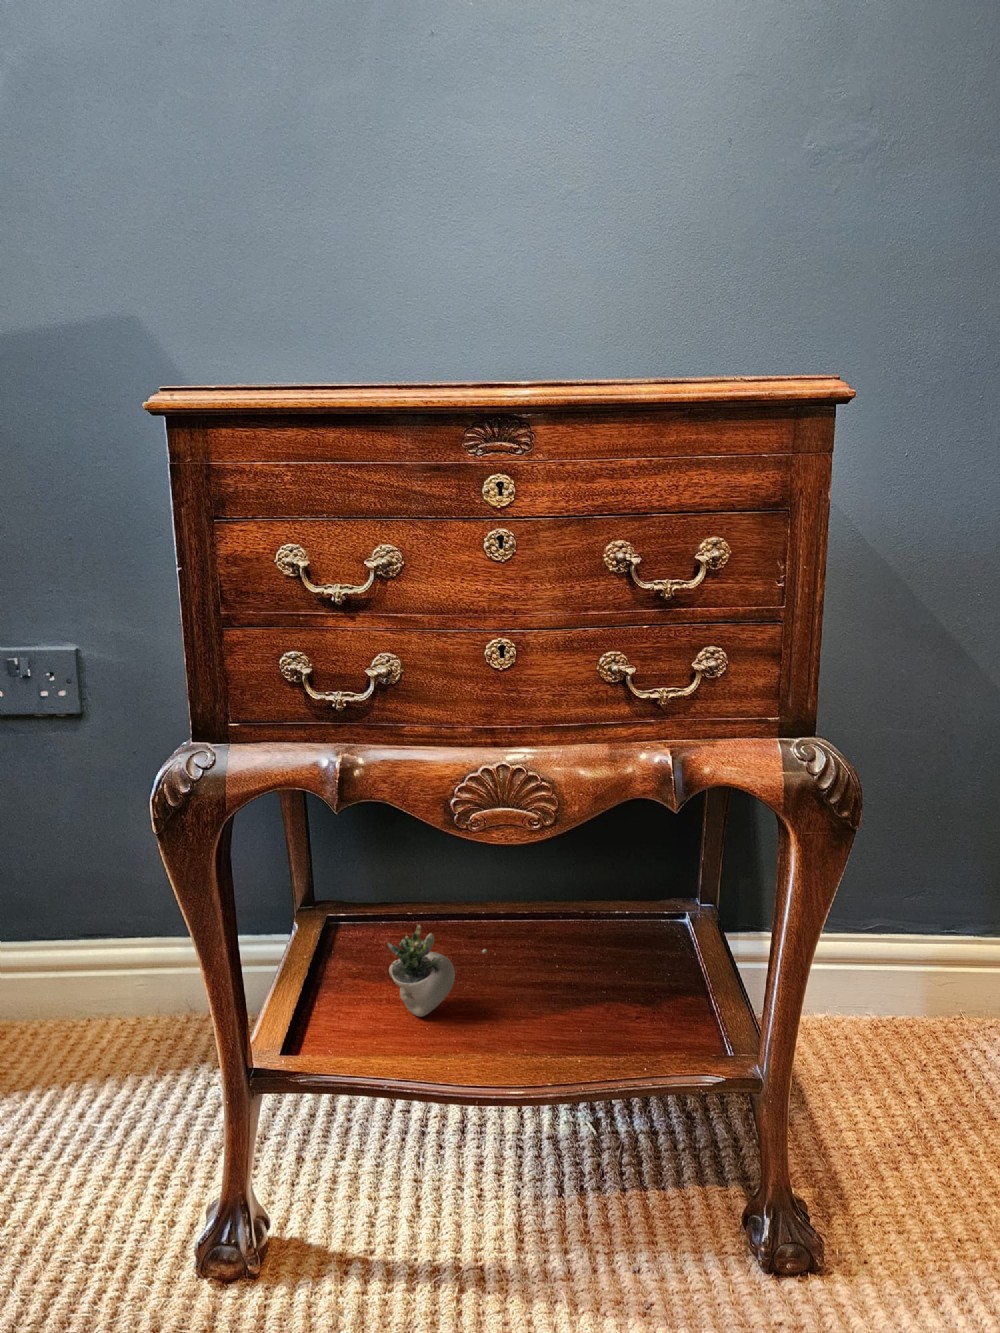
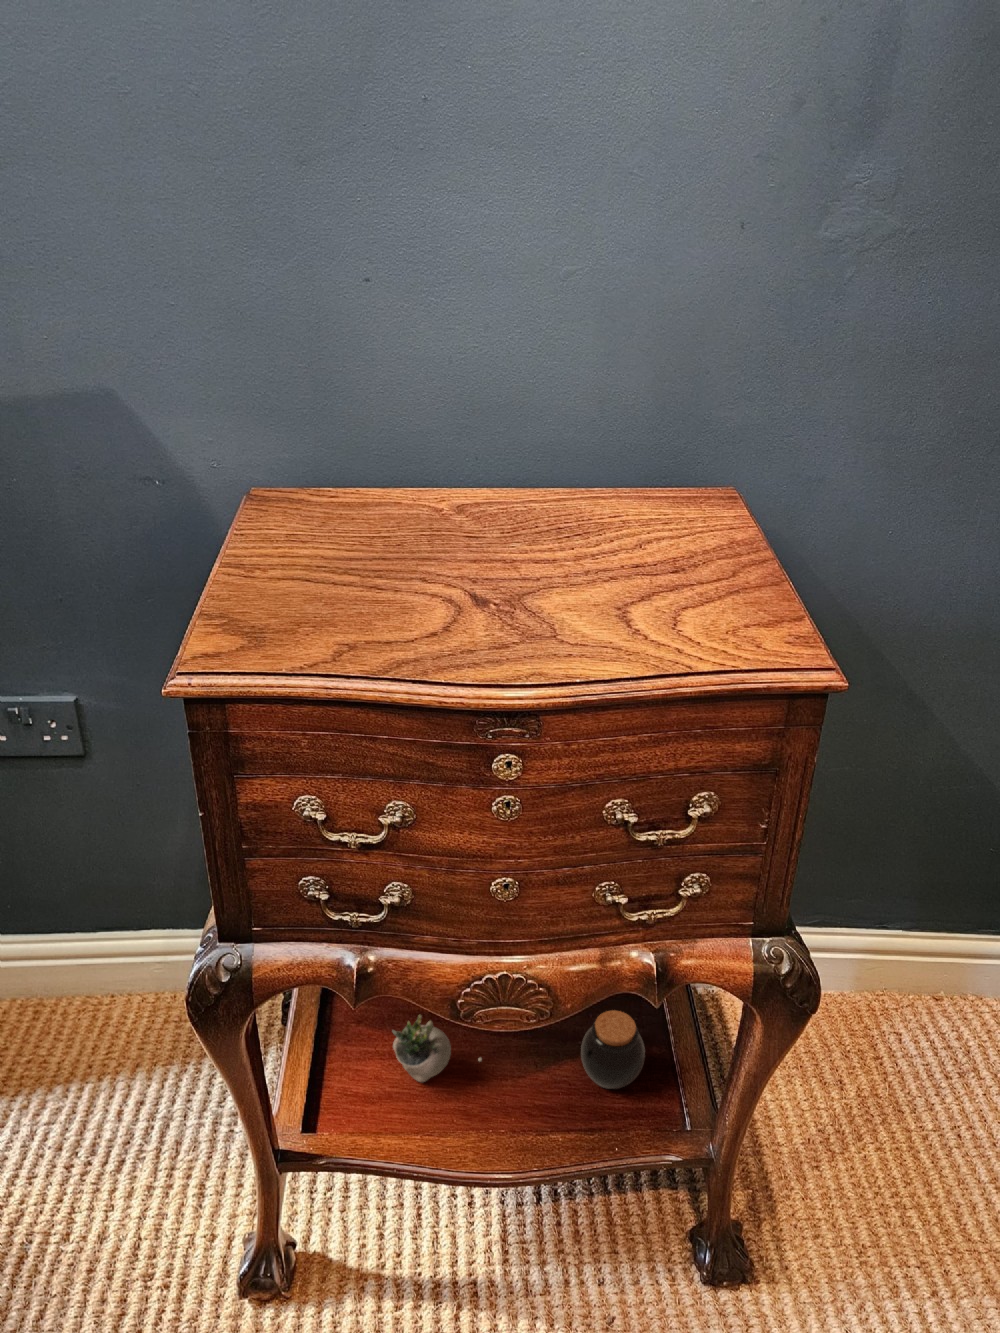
jar: none [604,930,676,1023] -> present [581,1010,645,1089]

